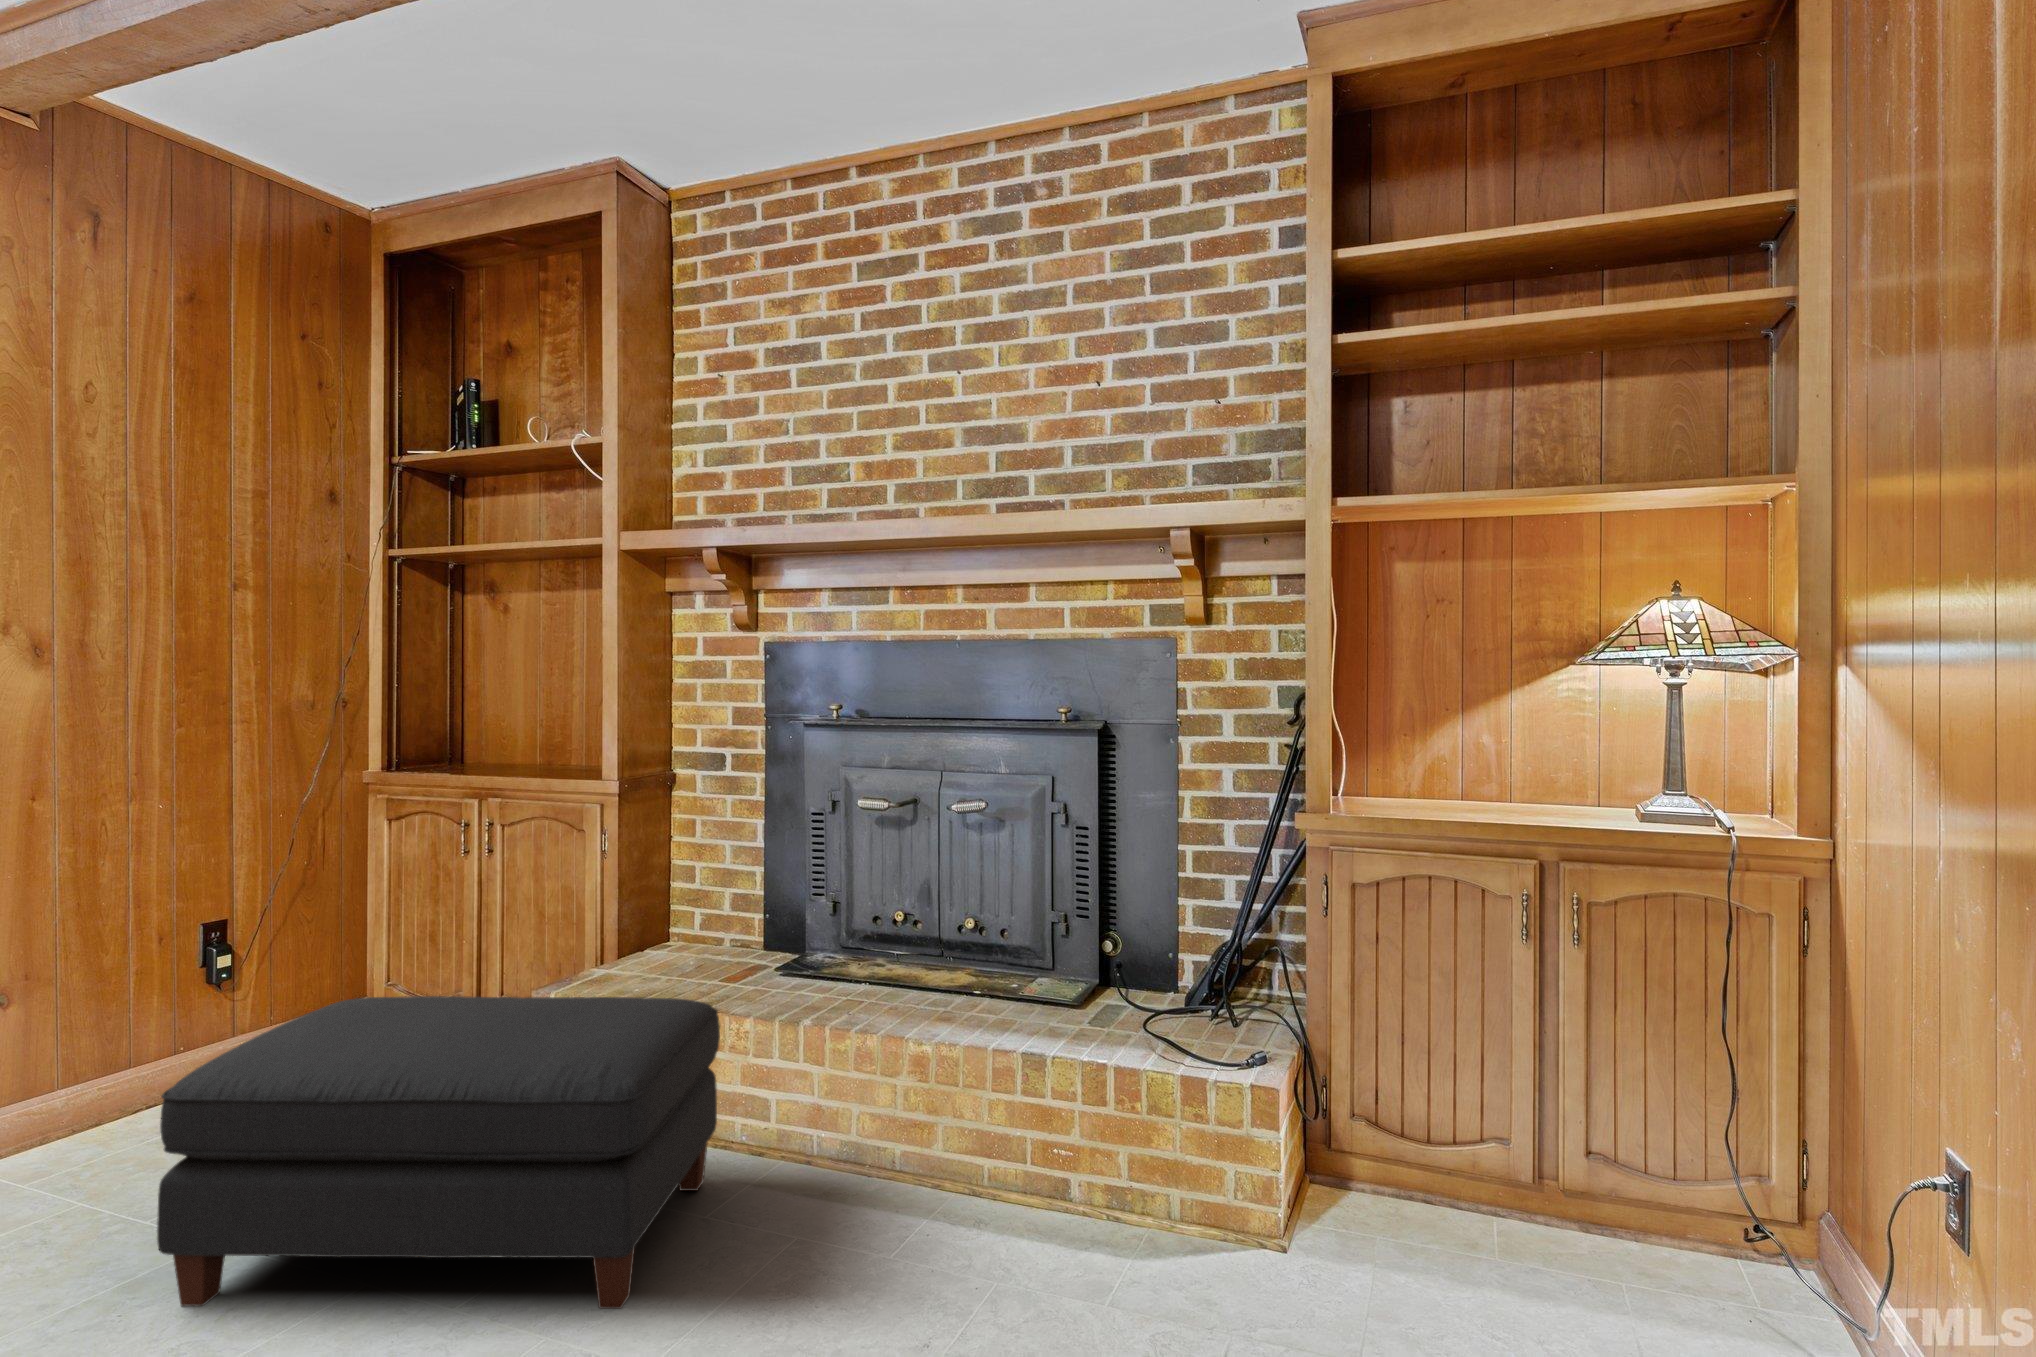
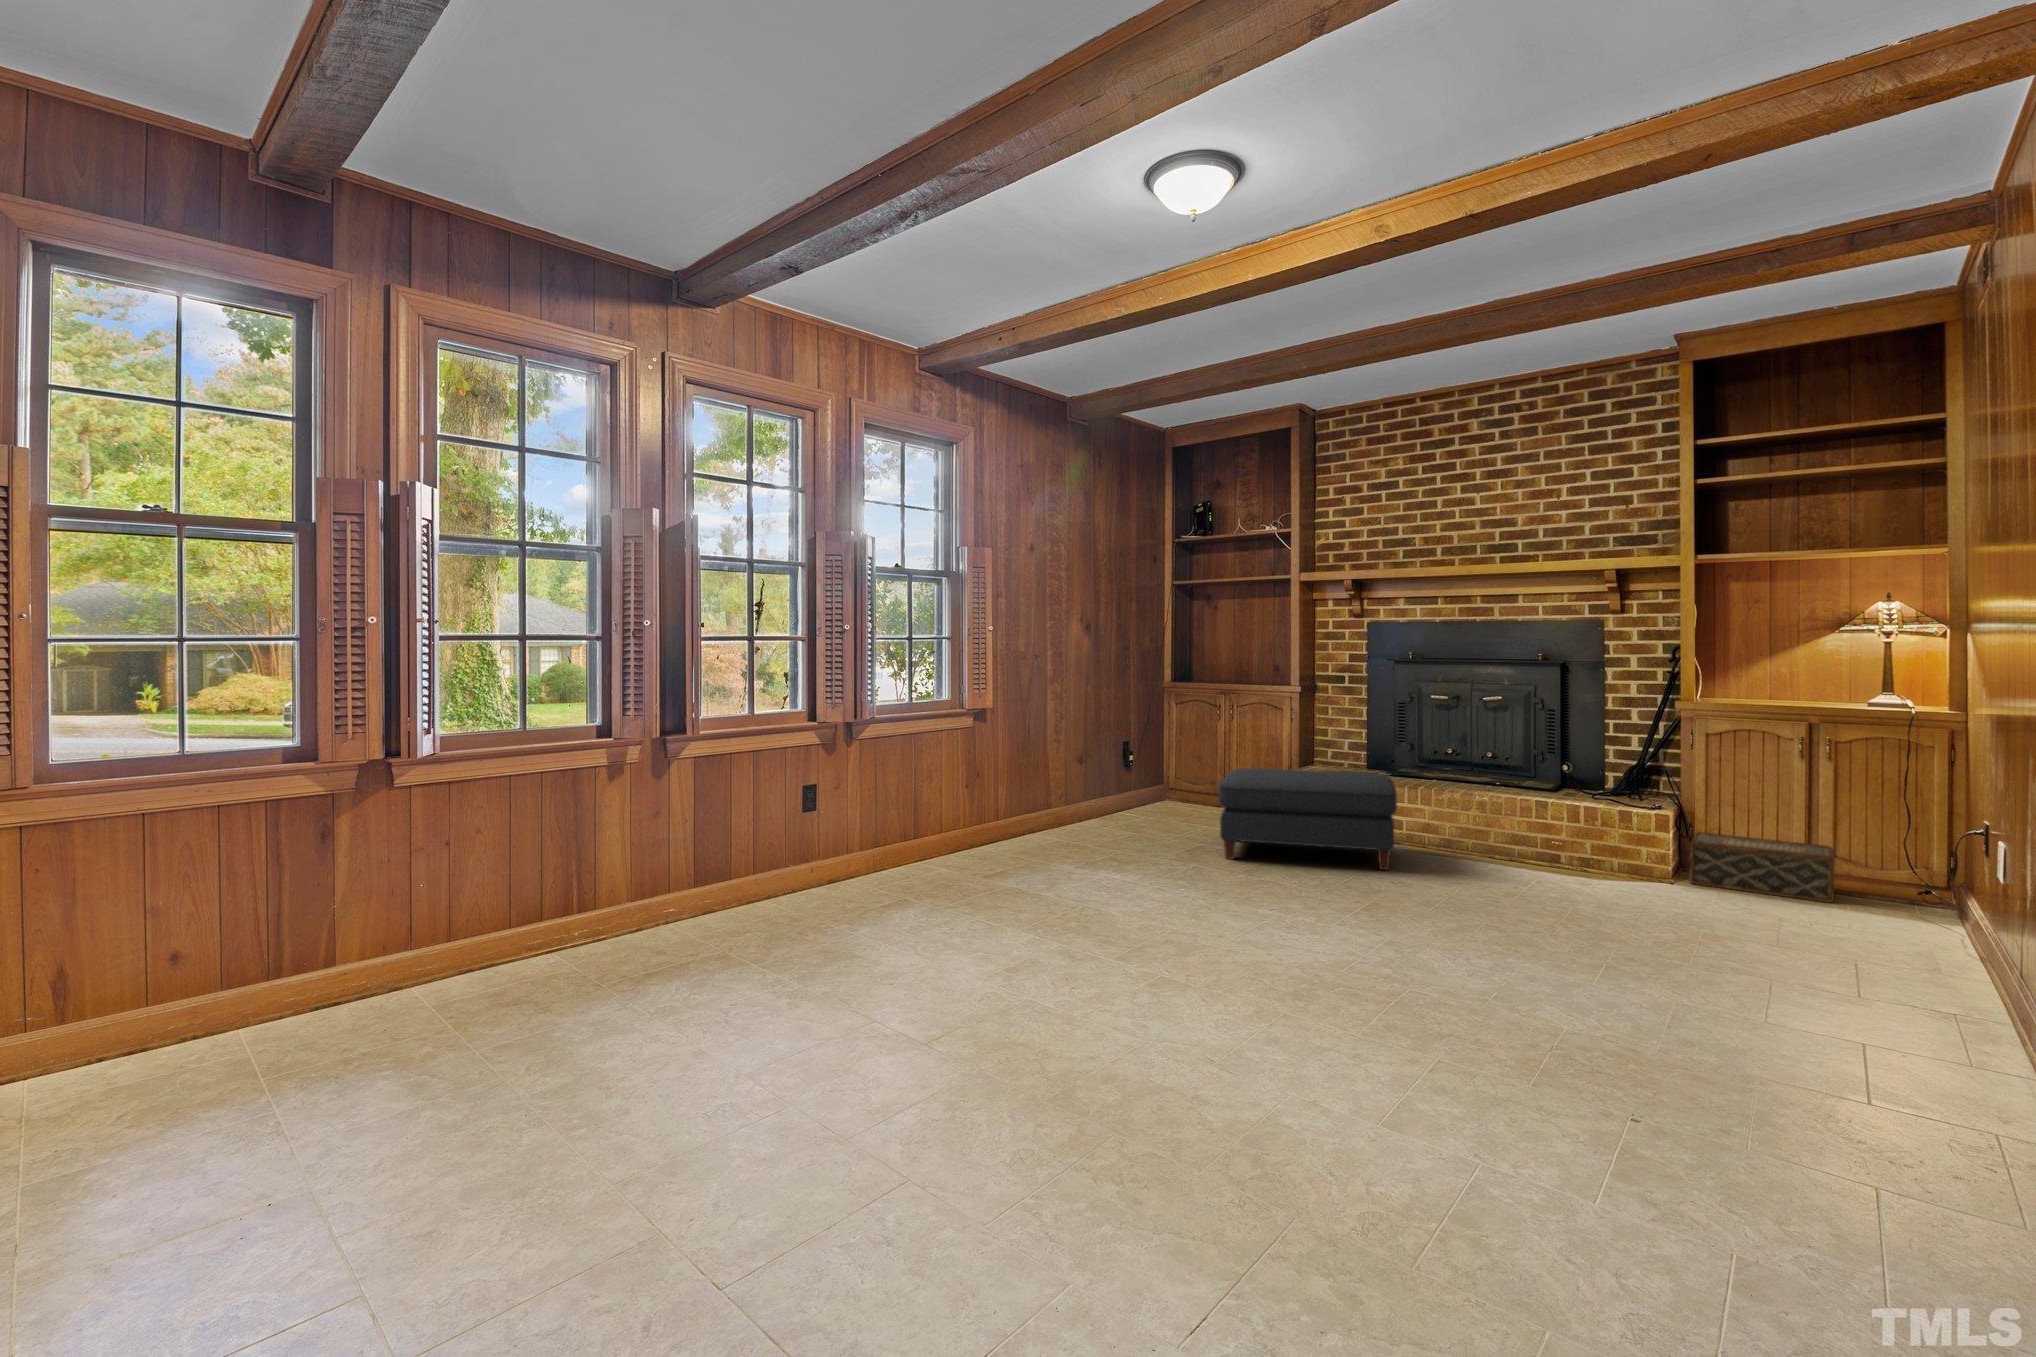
woven basket: none [1323,1109,1610,1317] -> present [1689,832,1835,903]

